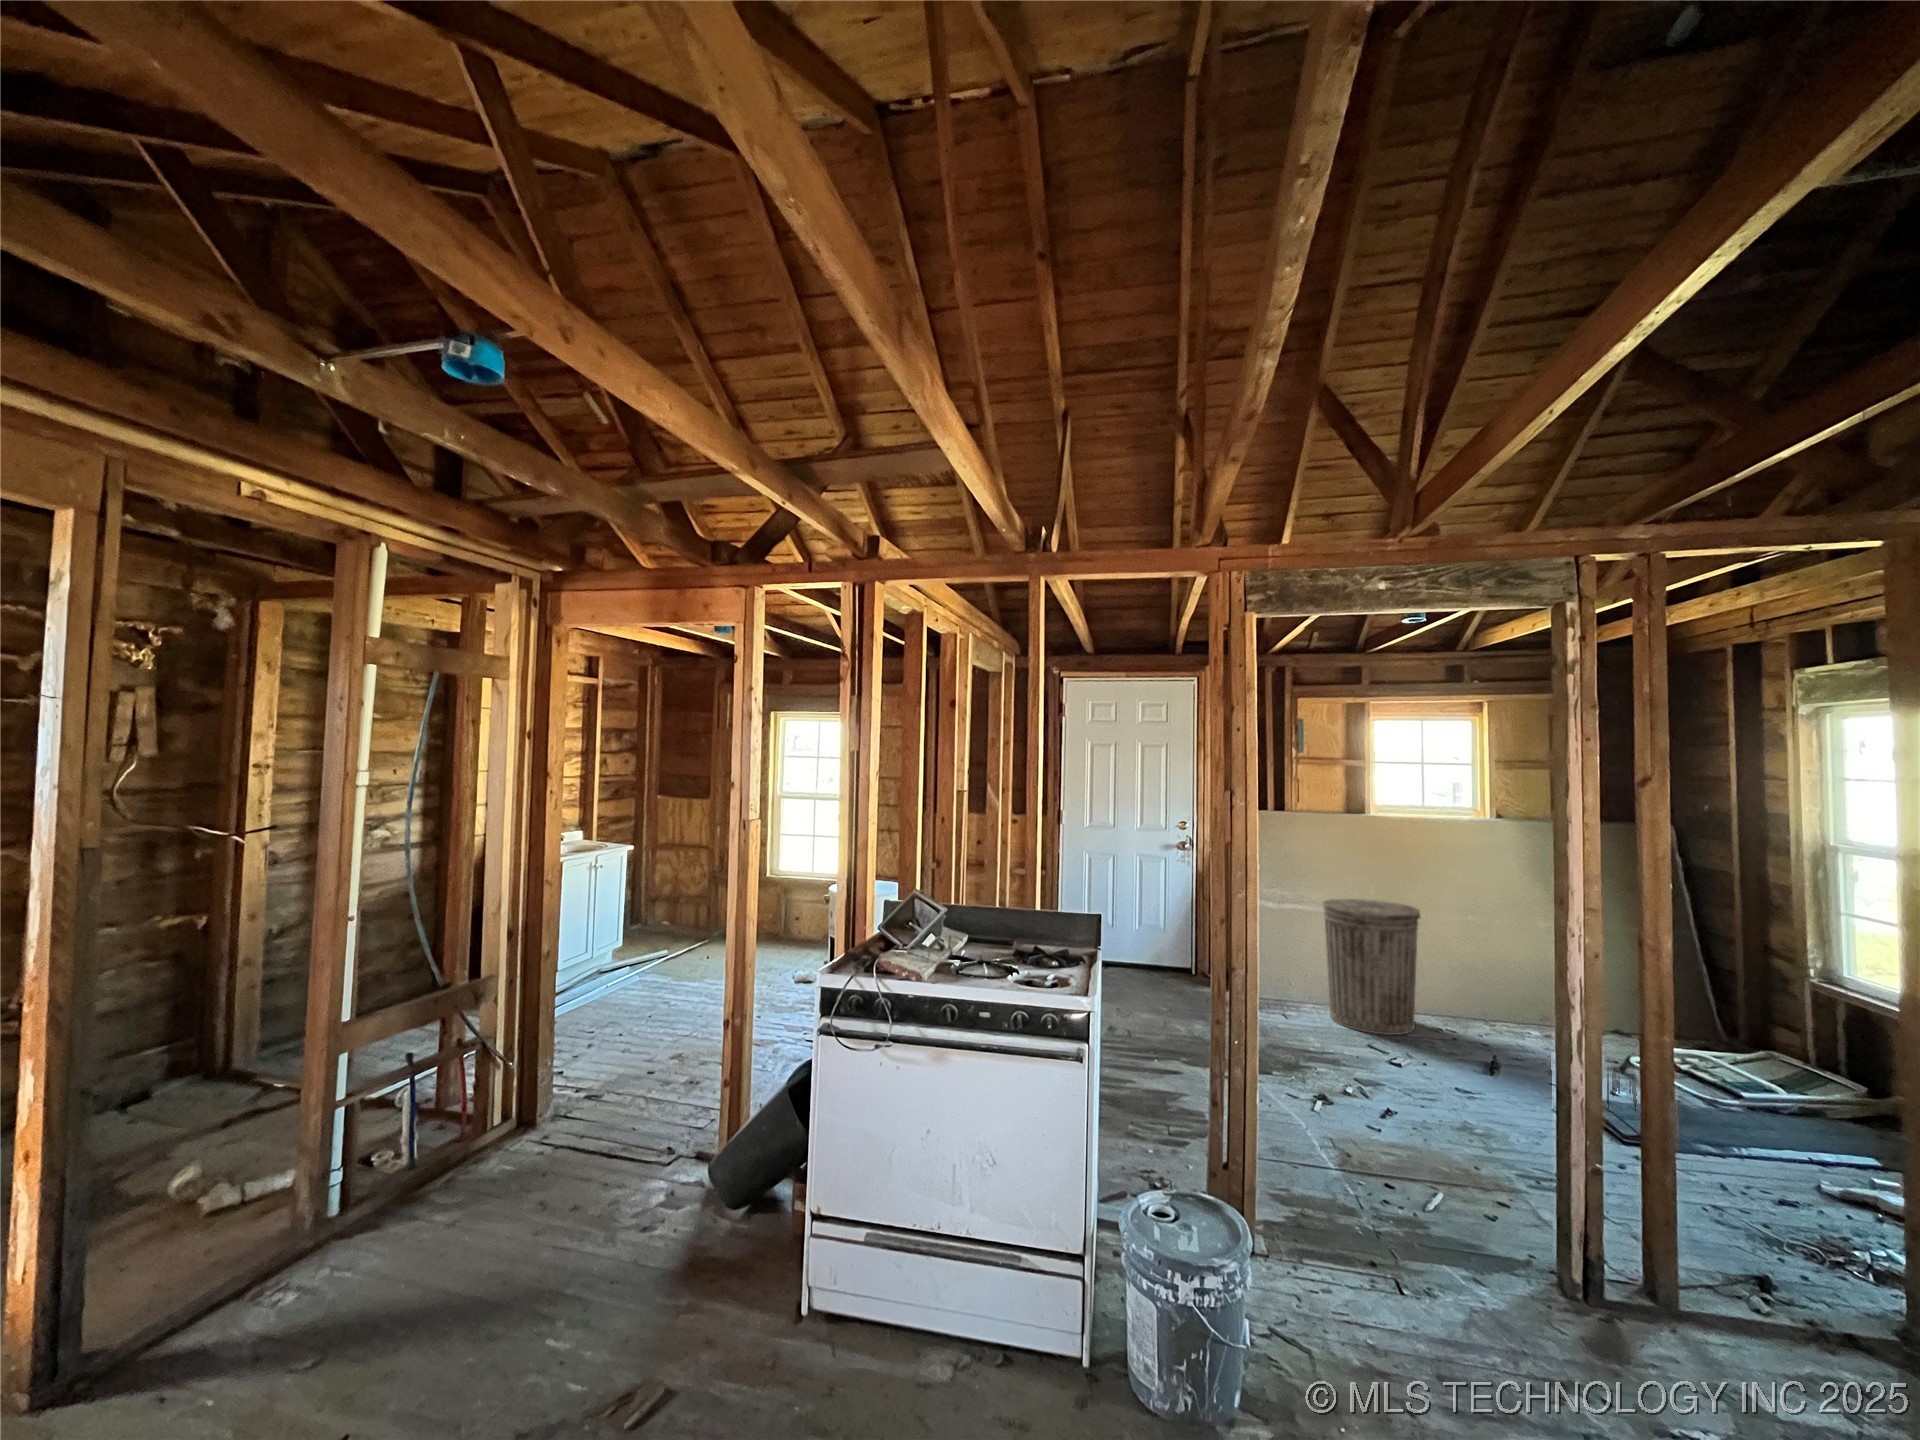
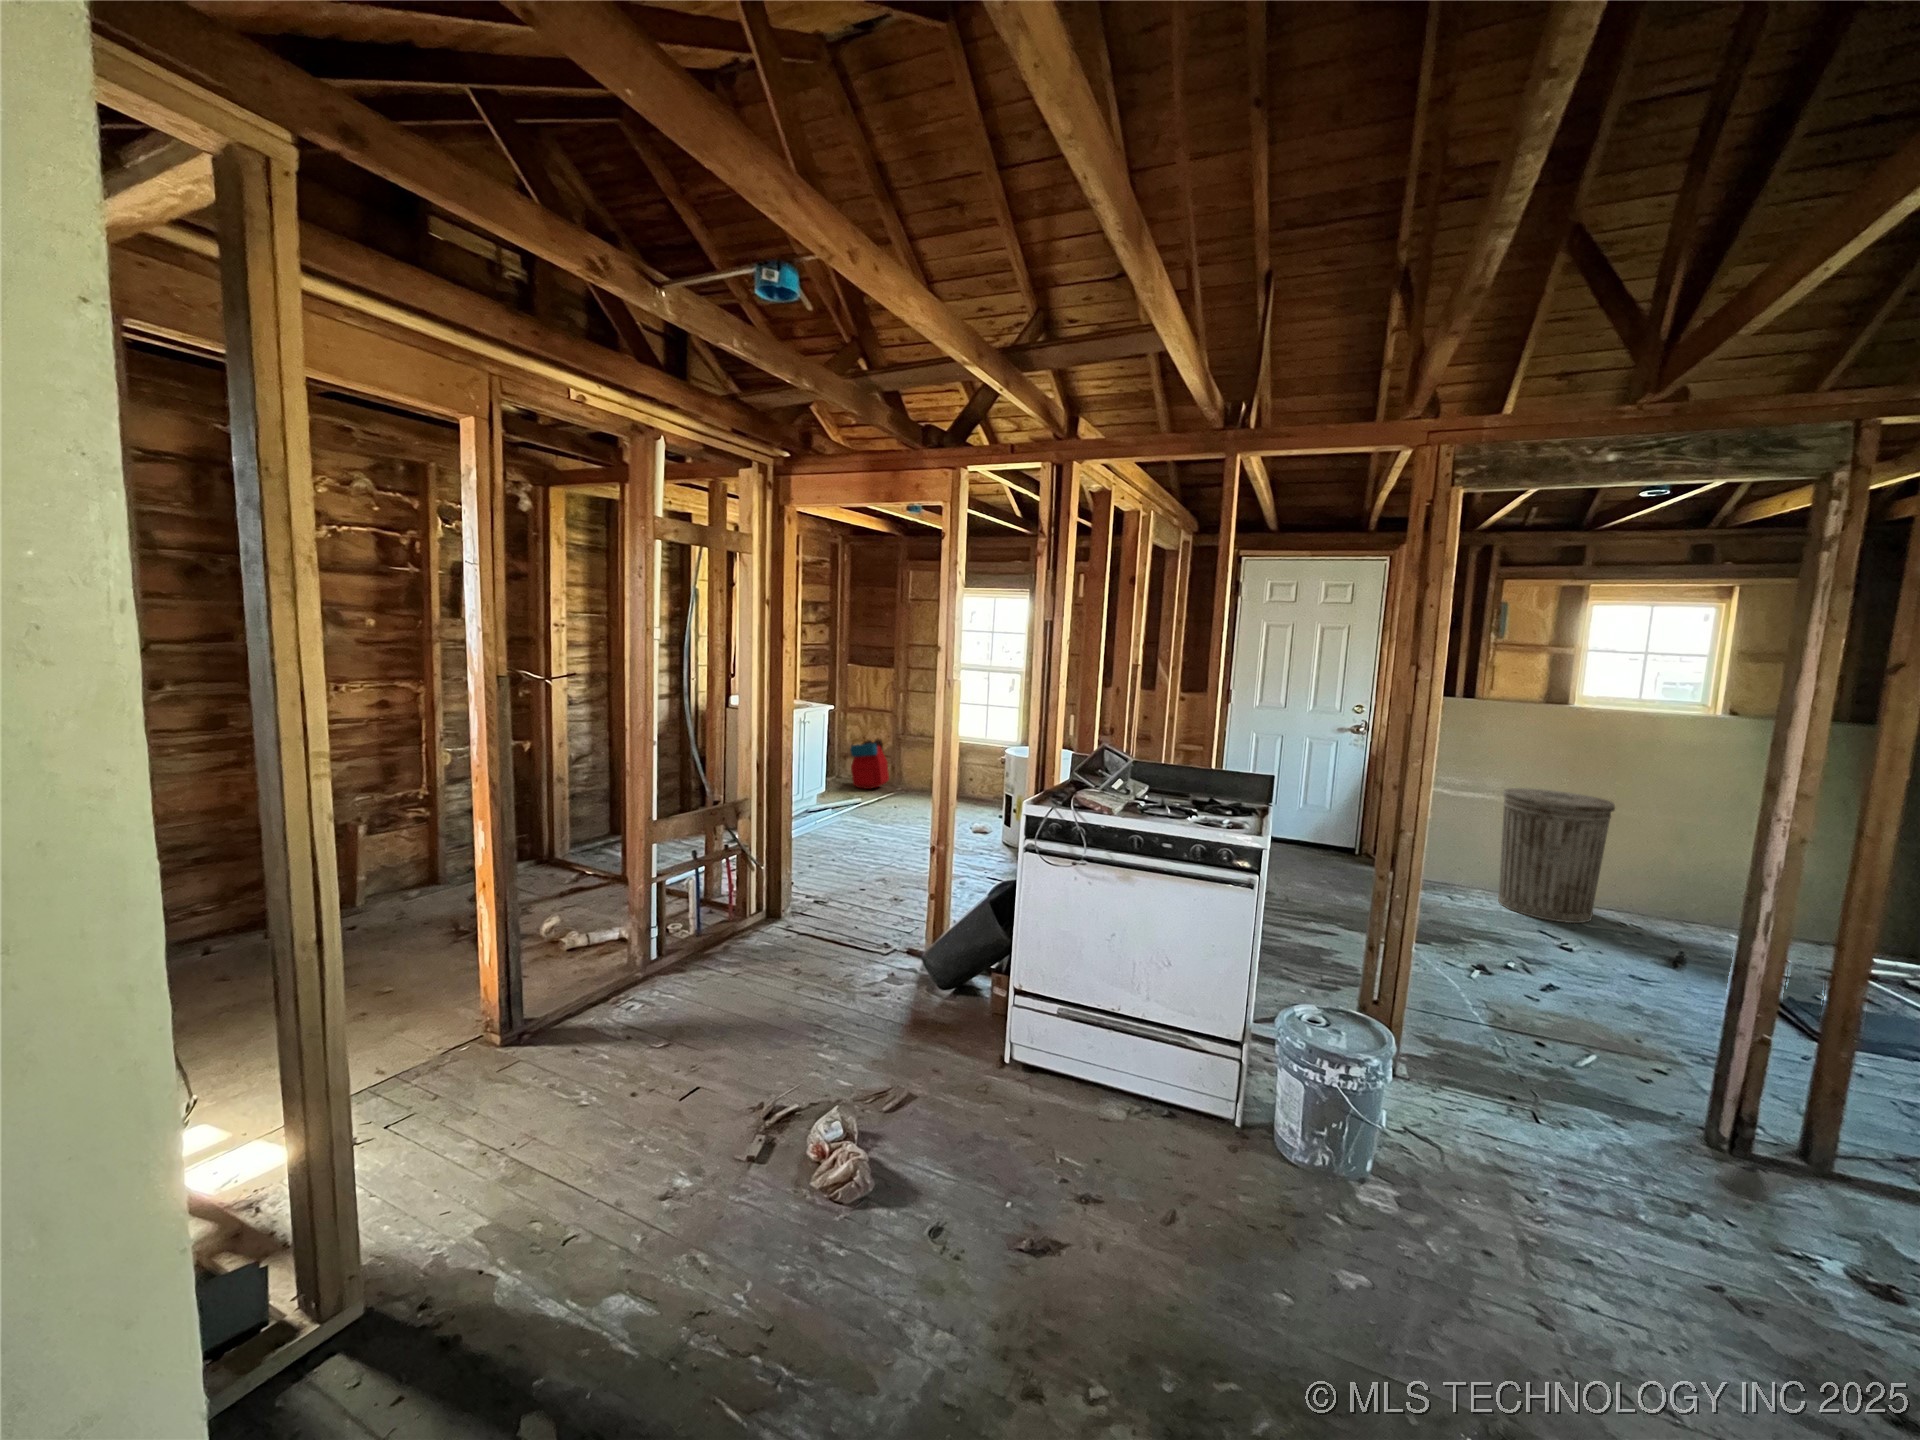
backpack: none [657,879,704,937] -> present [850,739,889,789]

